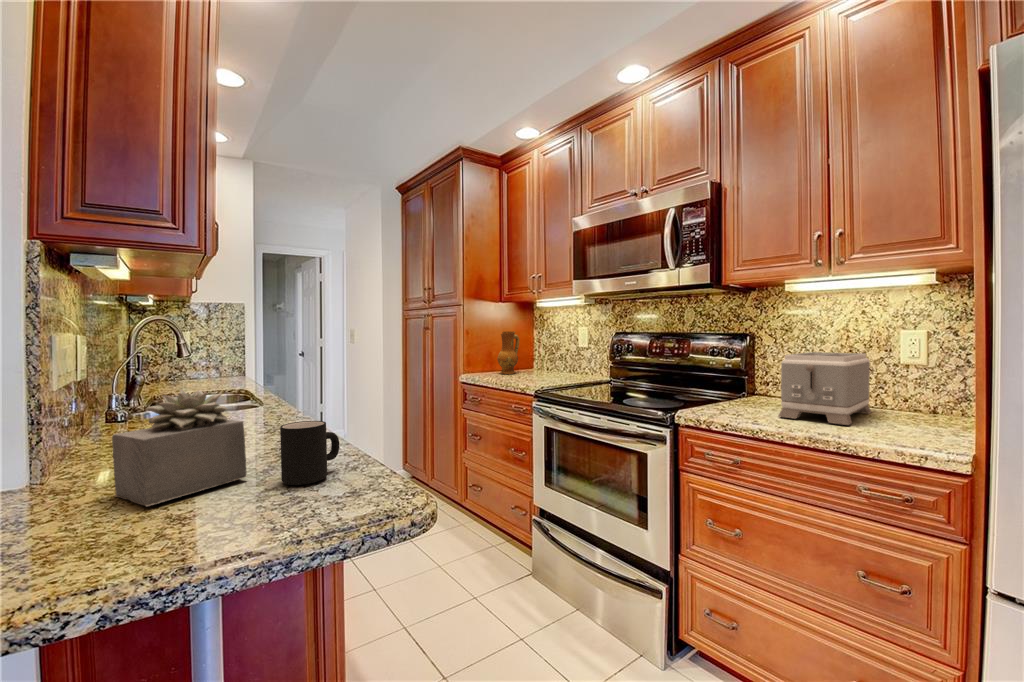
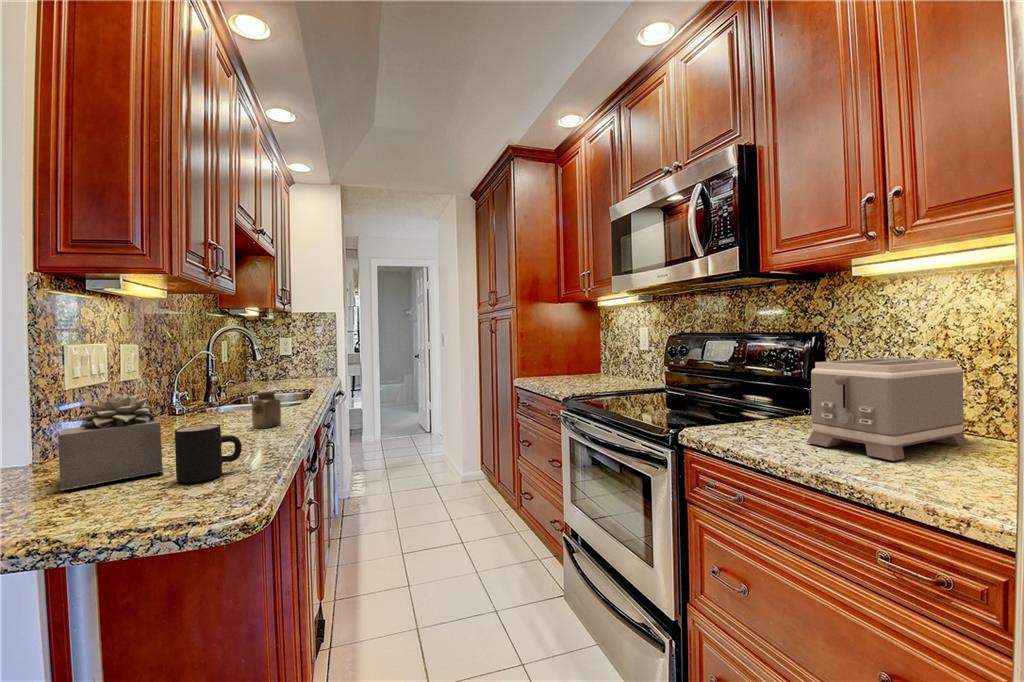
ceramic jug: present [497,331,519,374] -> none [558,333,583,379]
salt shaker: none [252,387,284,430] -> present [252,390,281,428]

